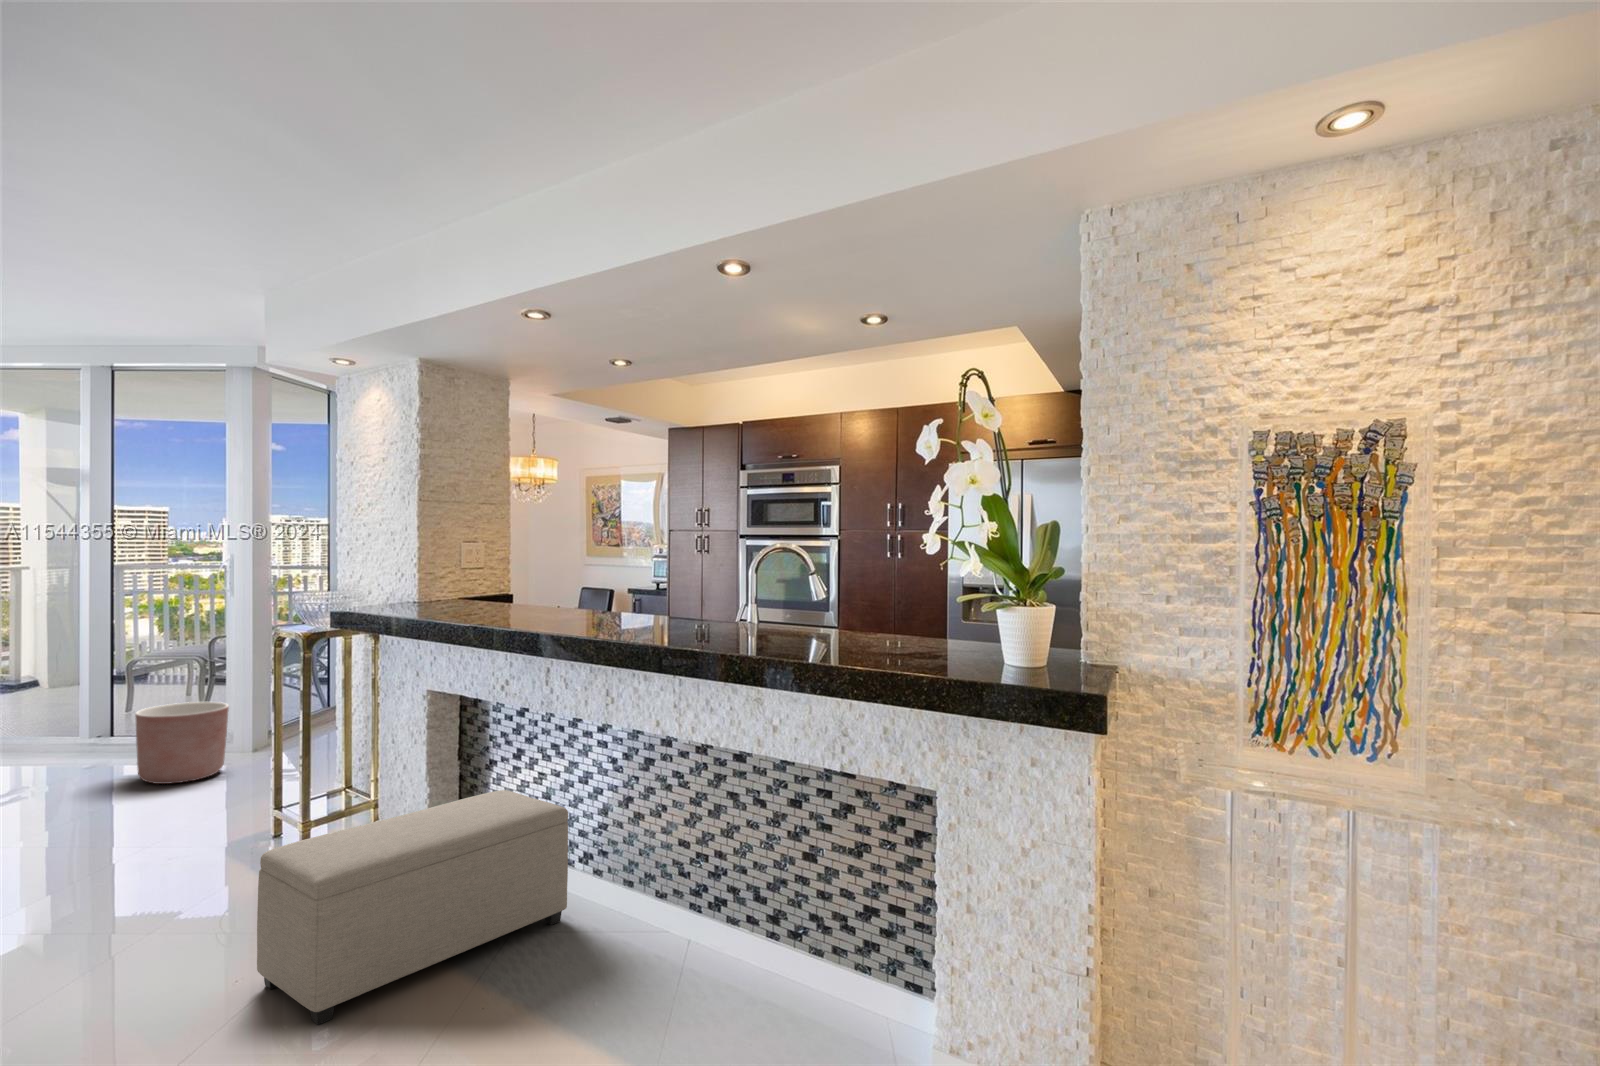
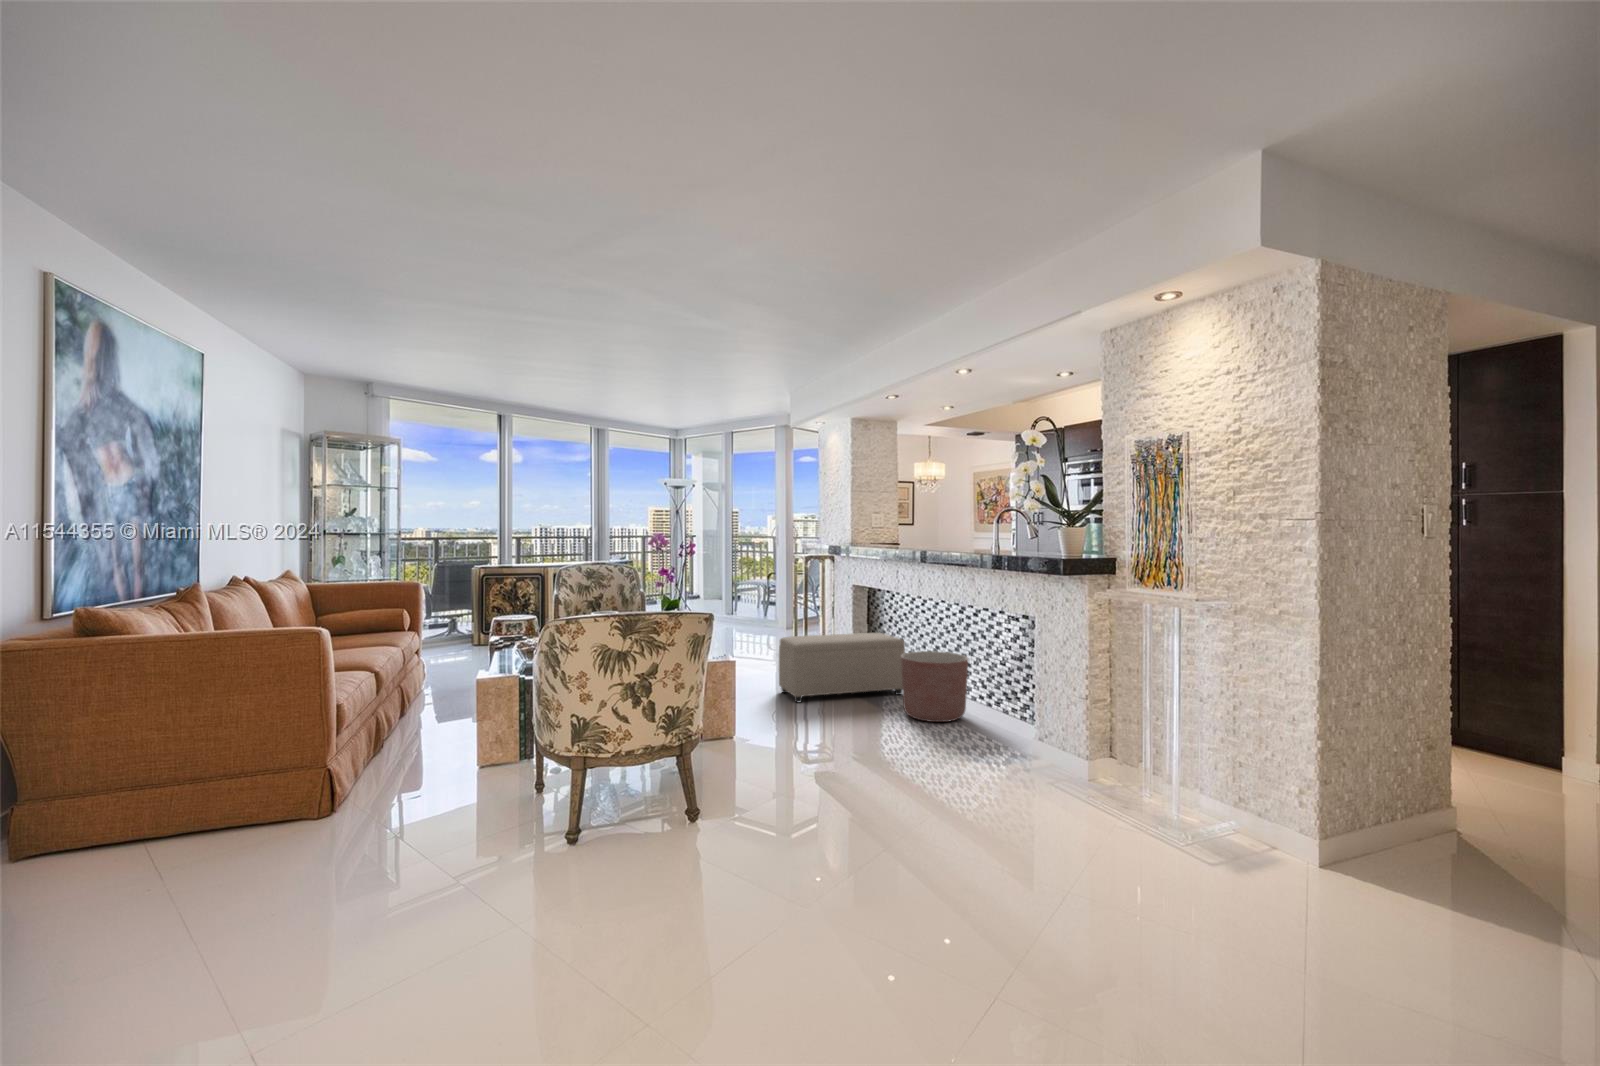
planter: present [135,702,229,784] -> present [901,651,968,722]

